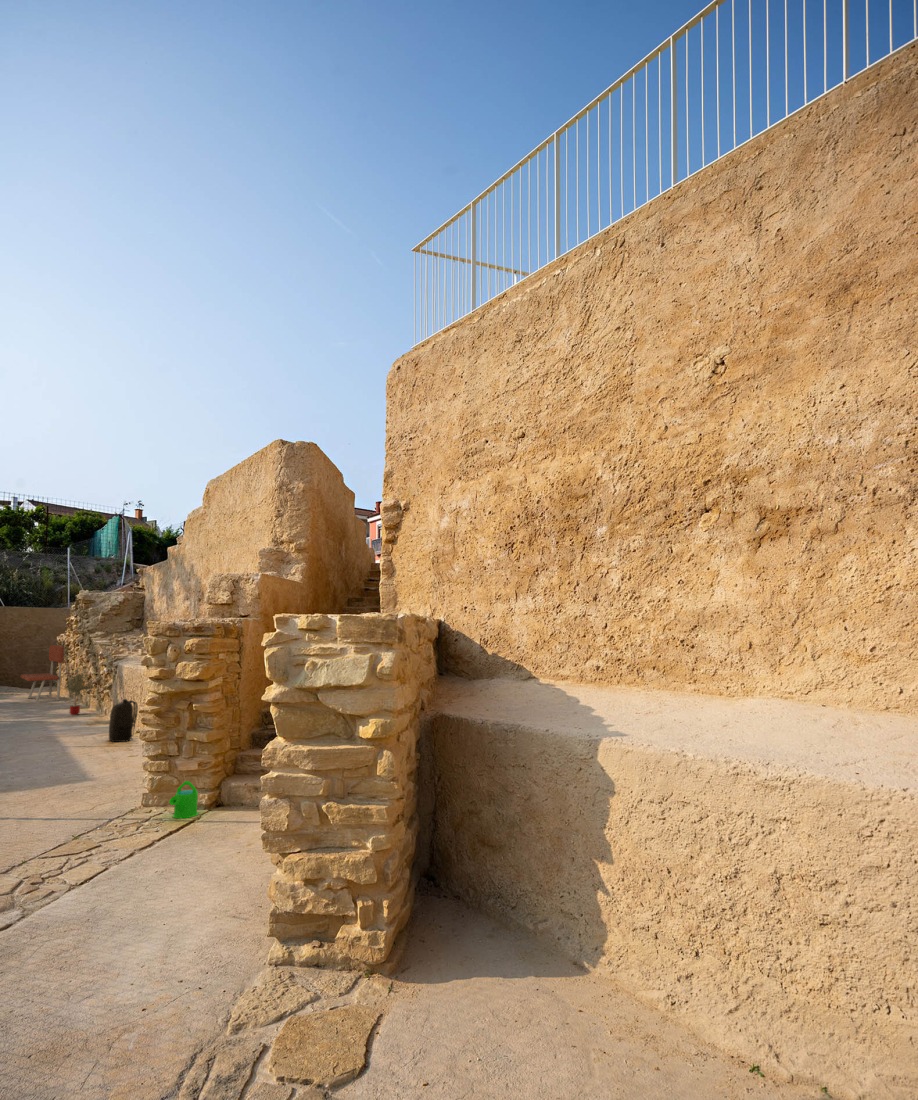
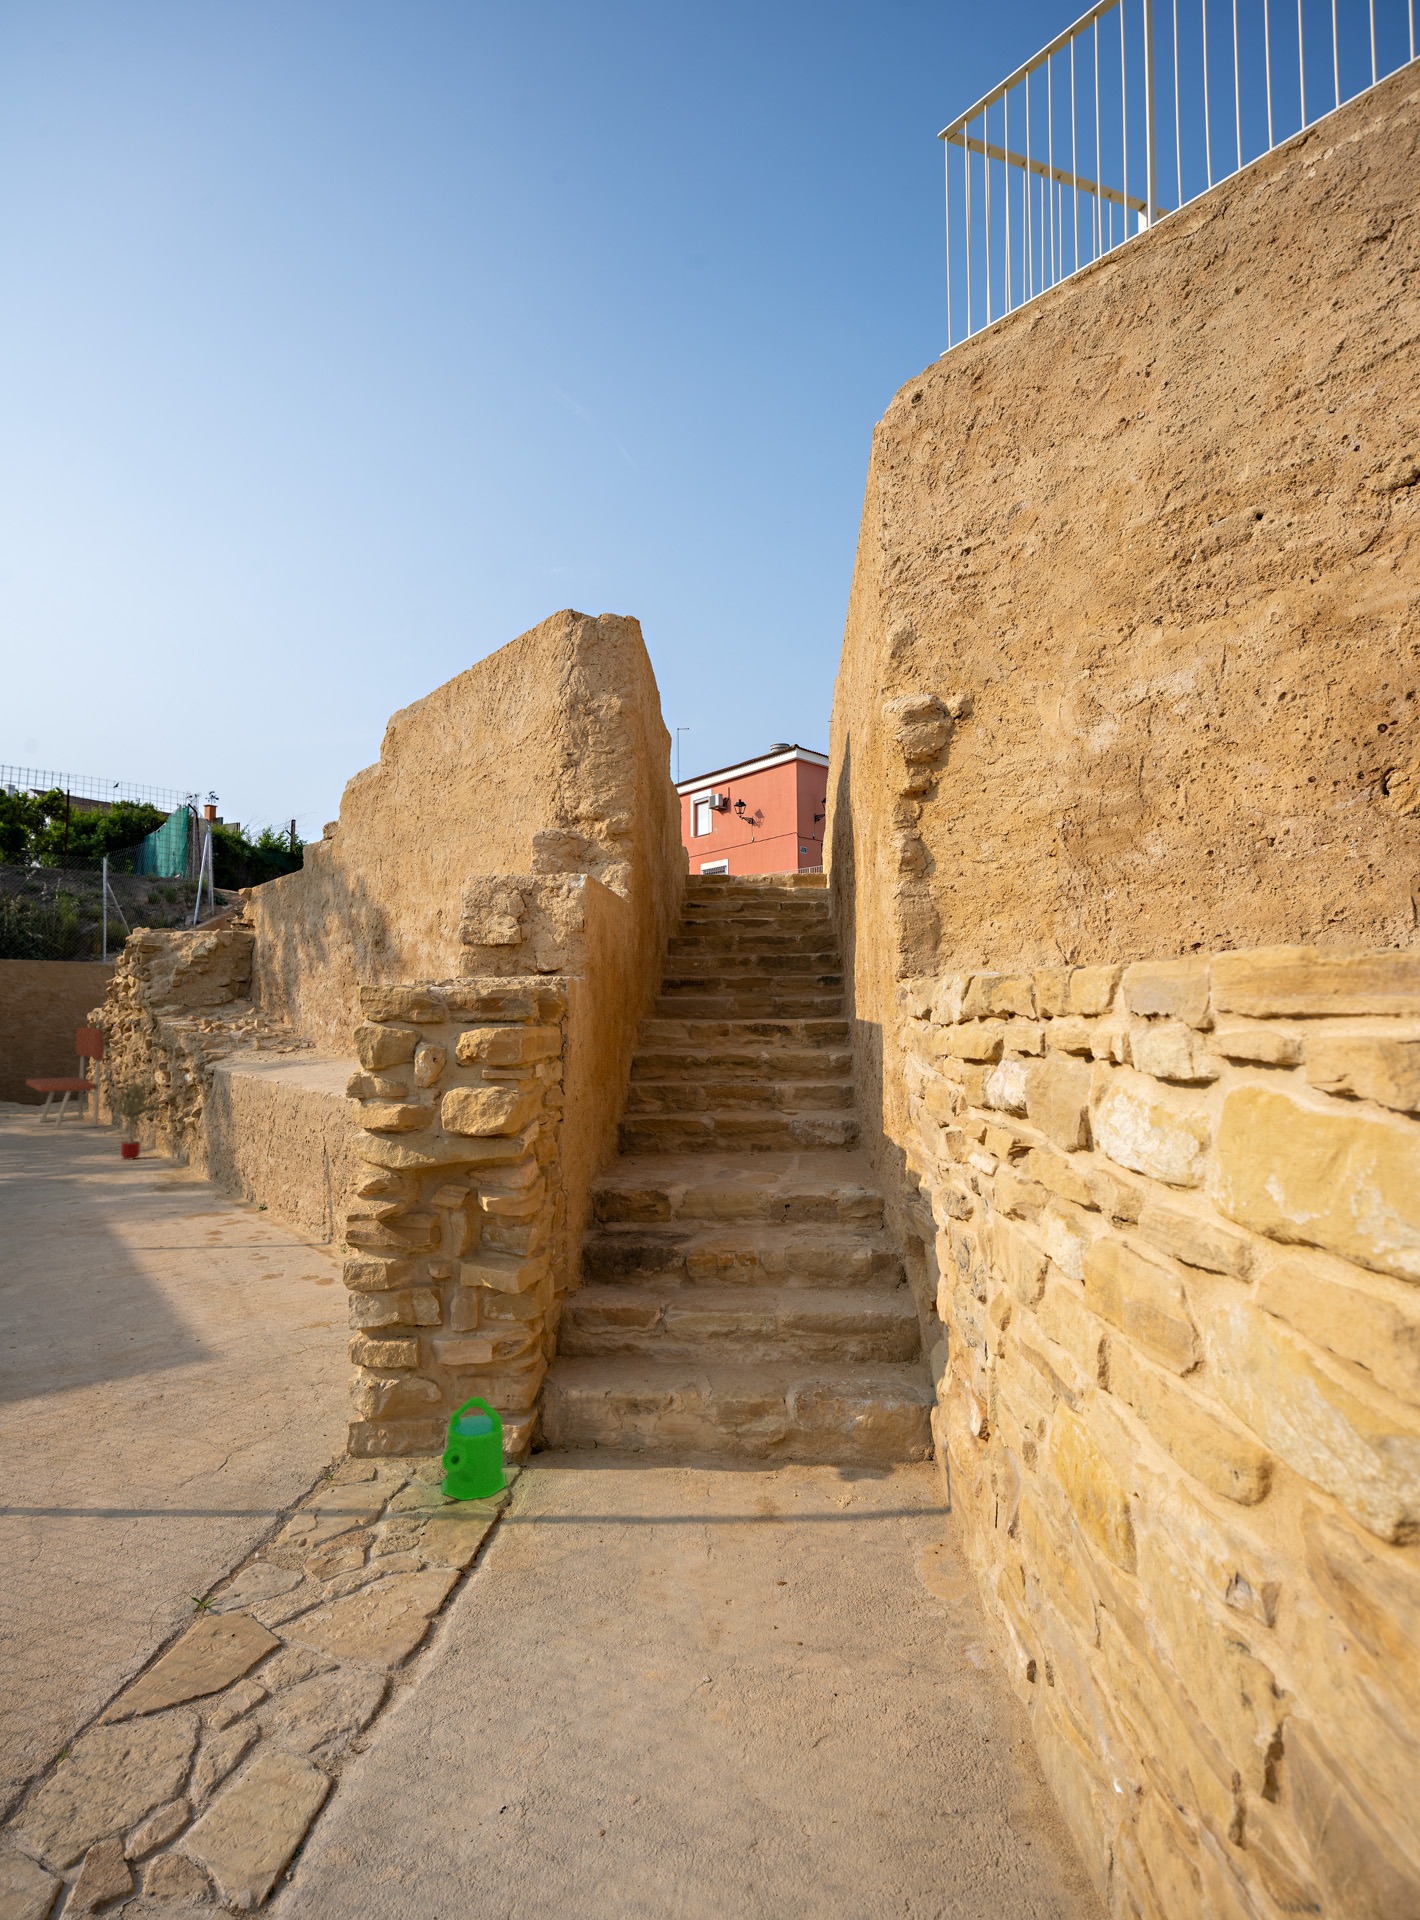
backpack: present [109,699,138,742] -> none [213,1142,278,1231]

